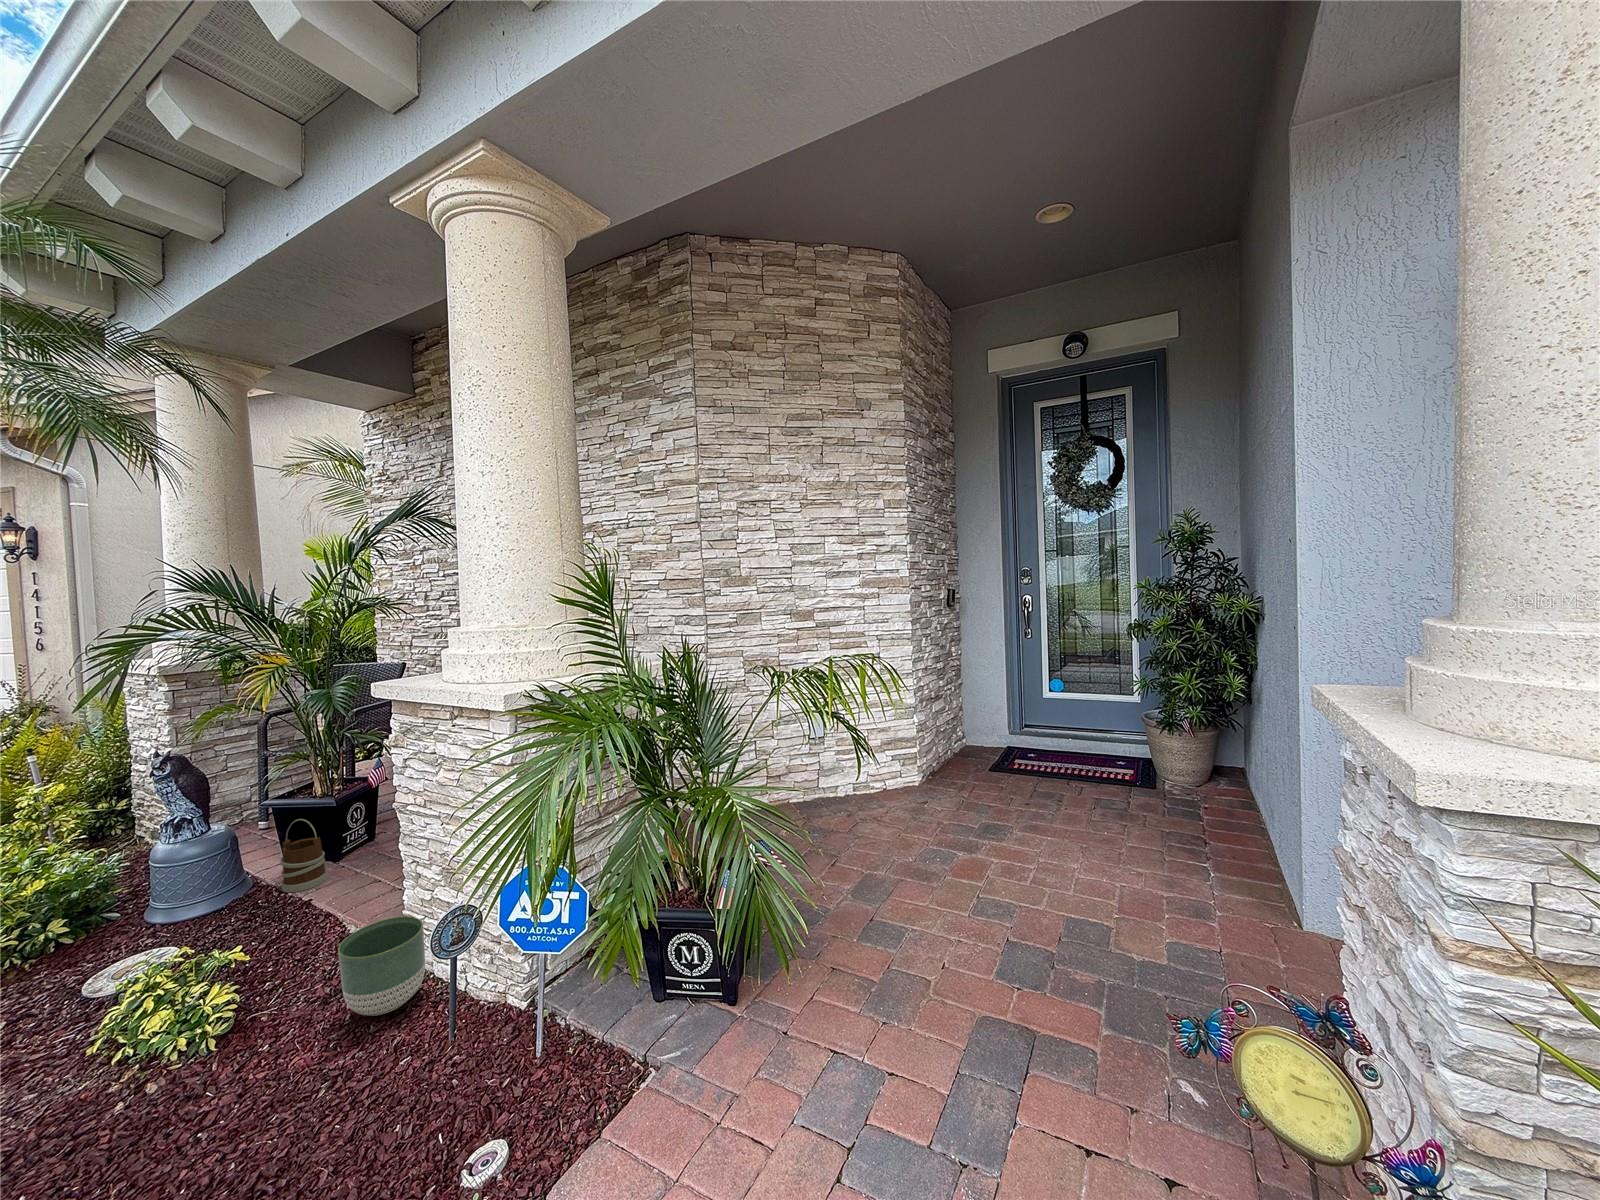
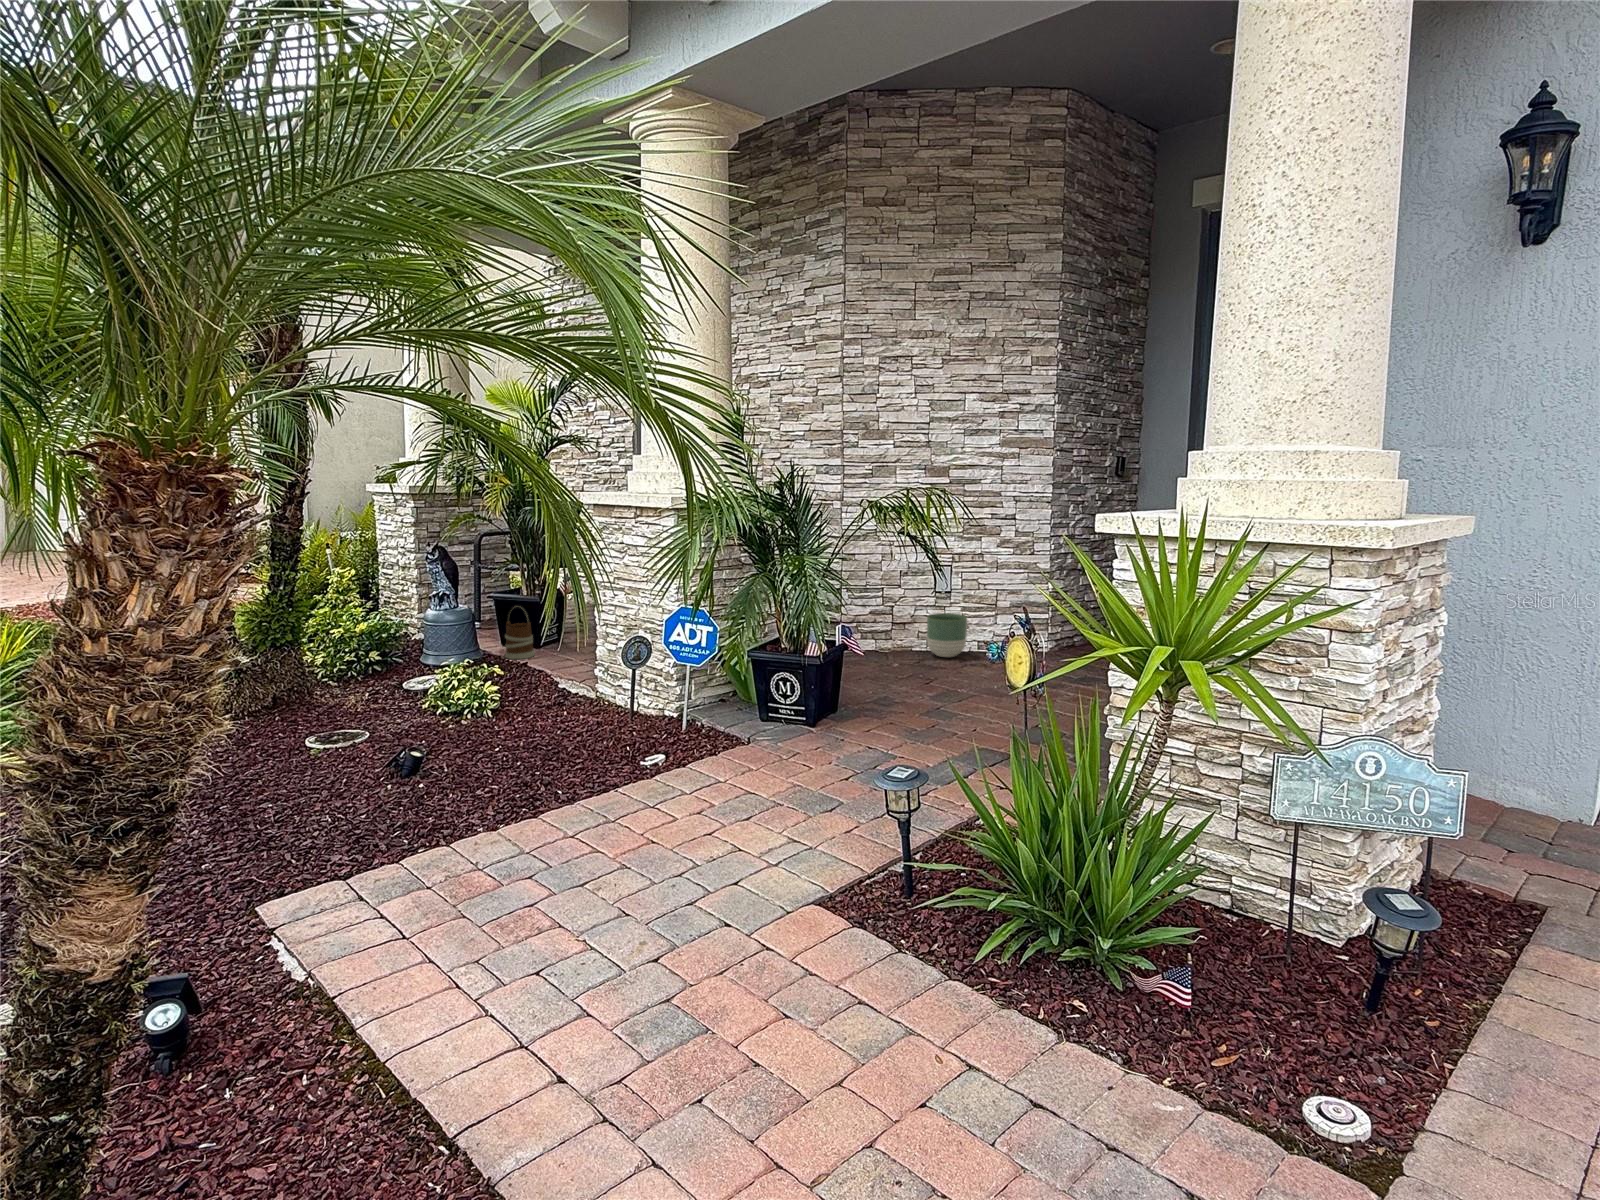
planter: present [338,916,425,1016] -> present [927,613,967,657]

